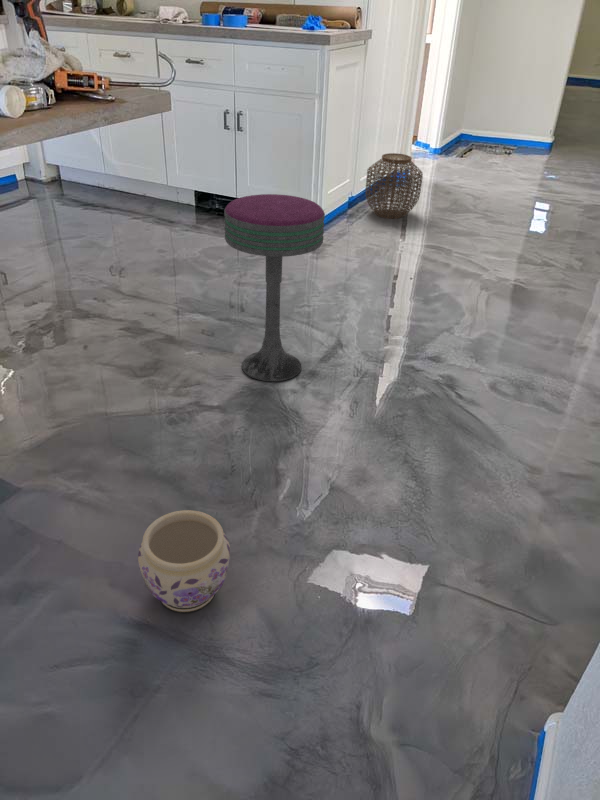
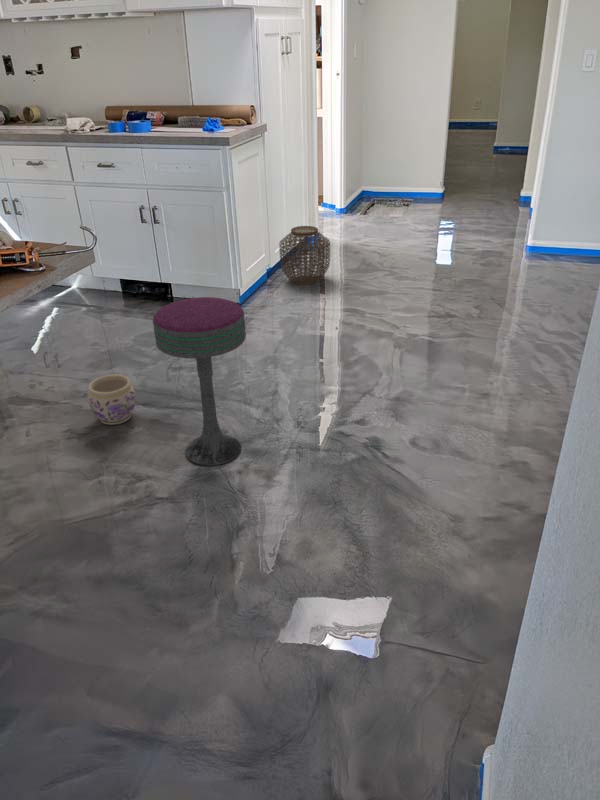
planter: present [138,510,230,613] -> present [87,375,136,425]

